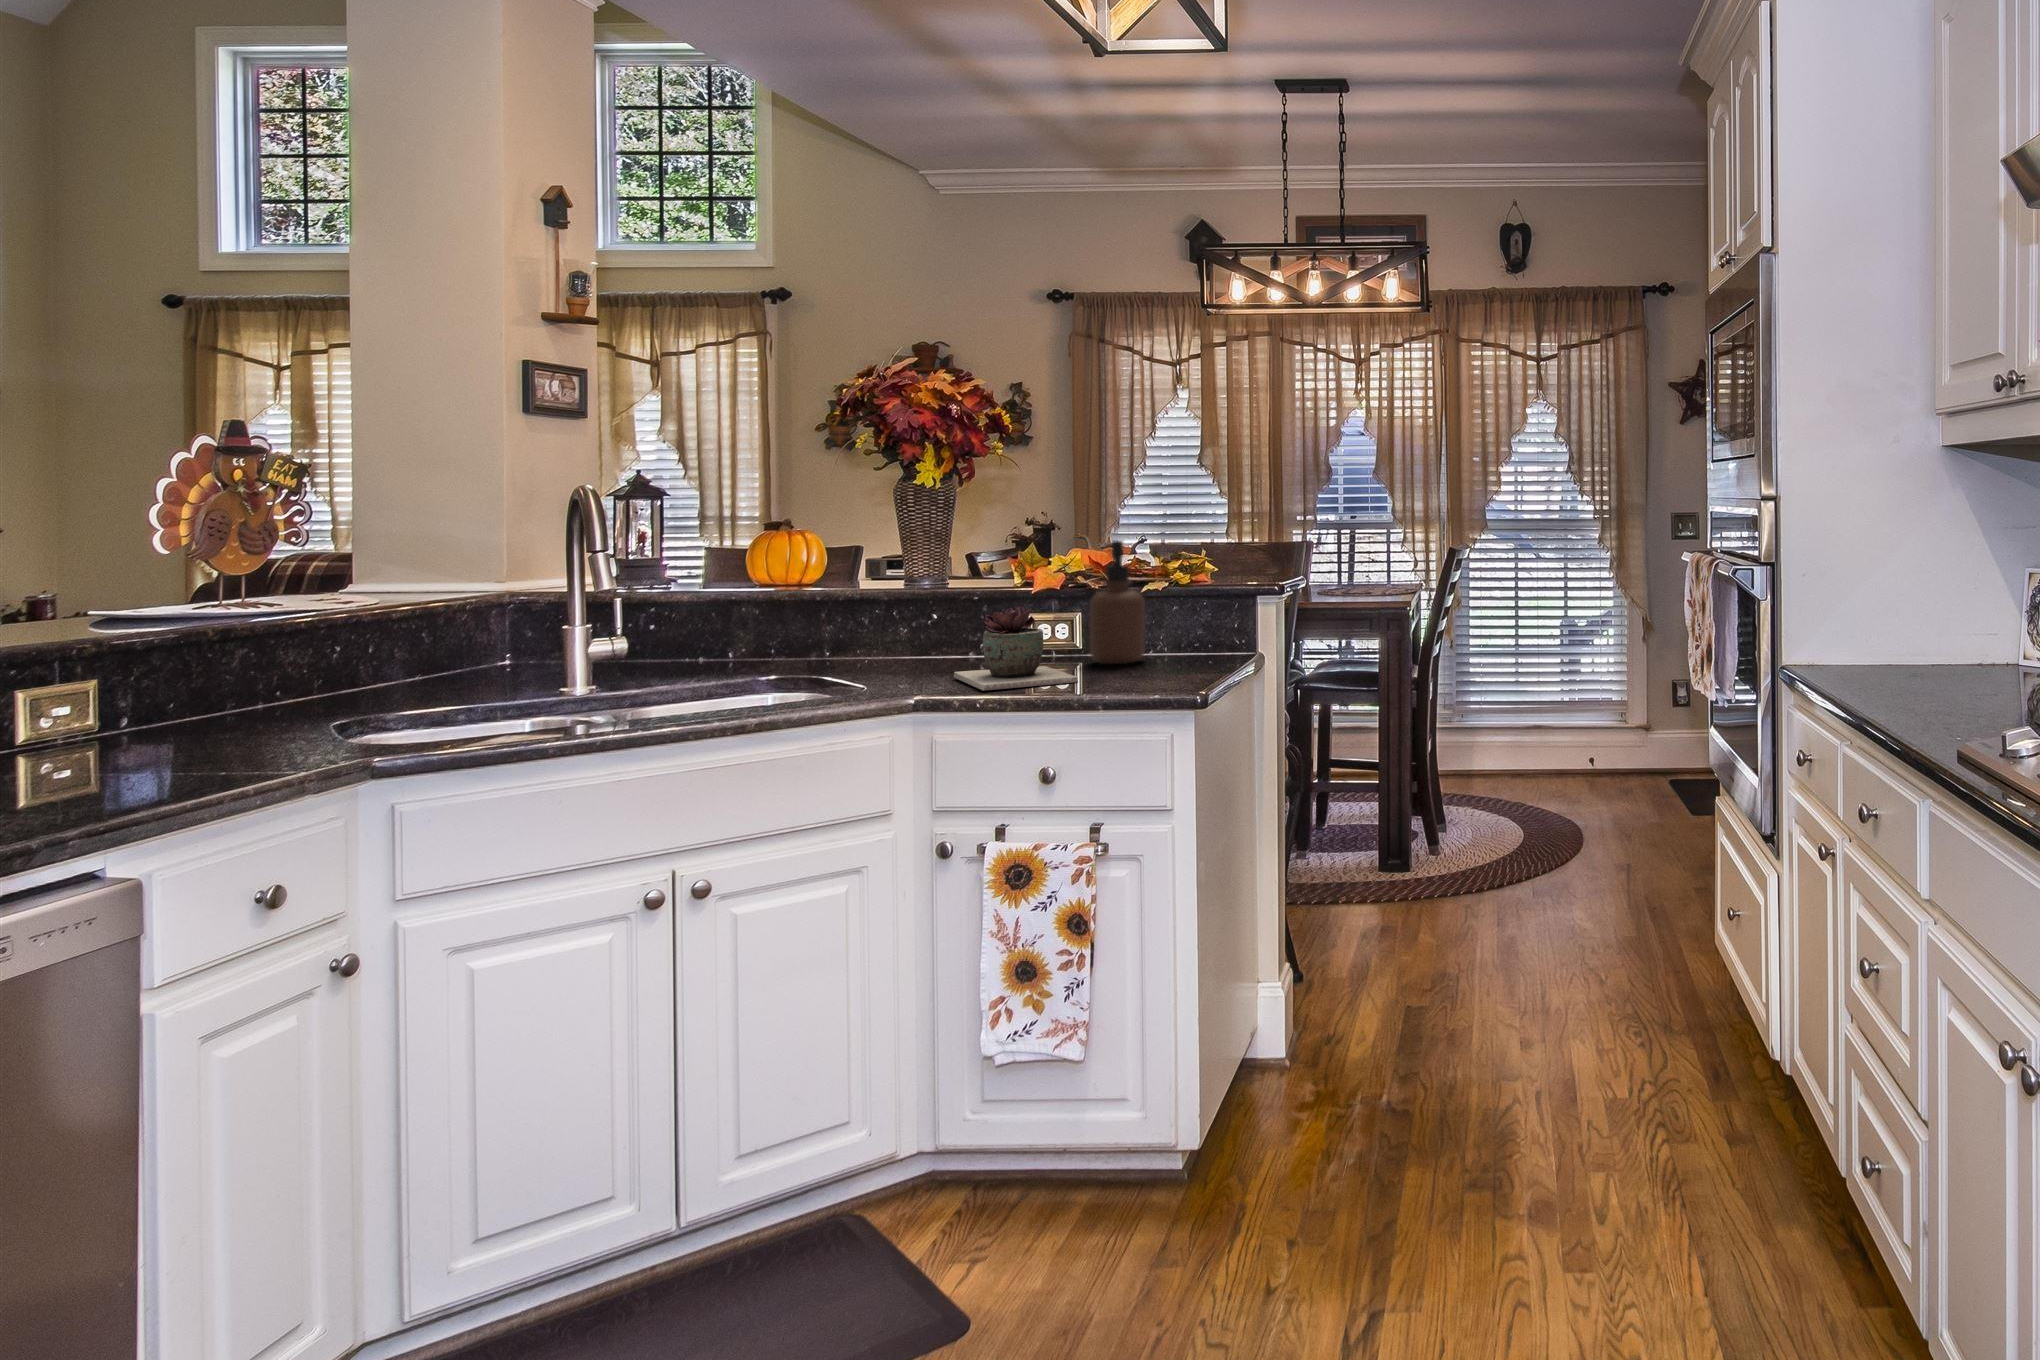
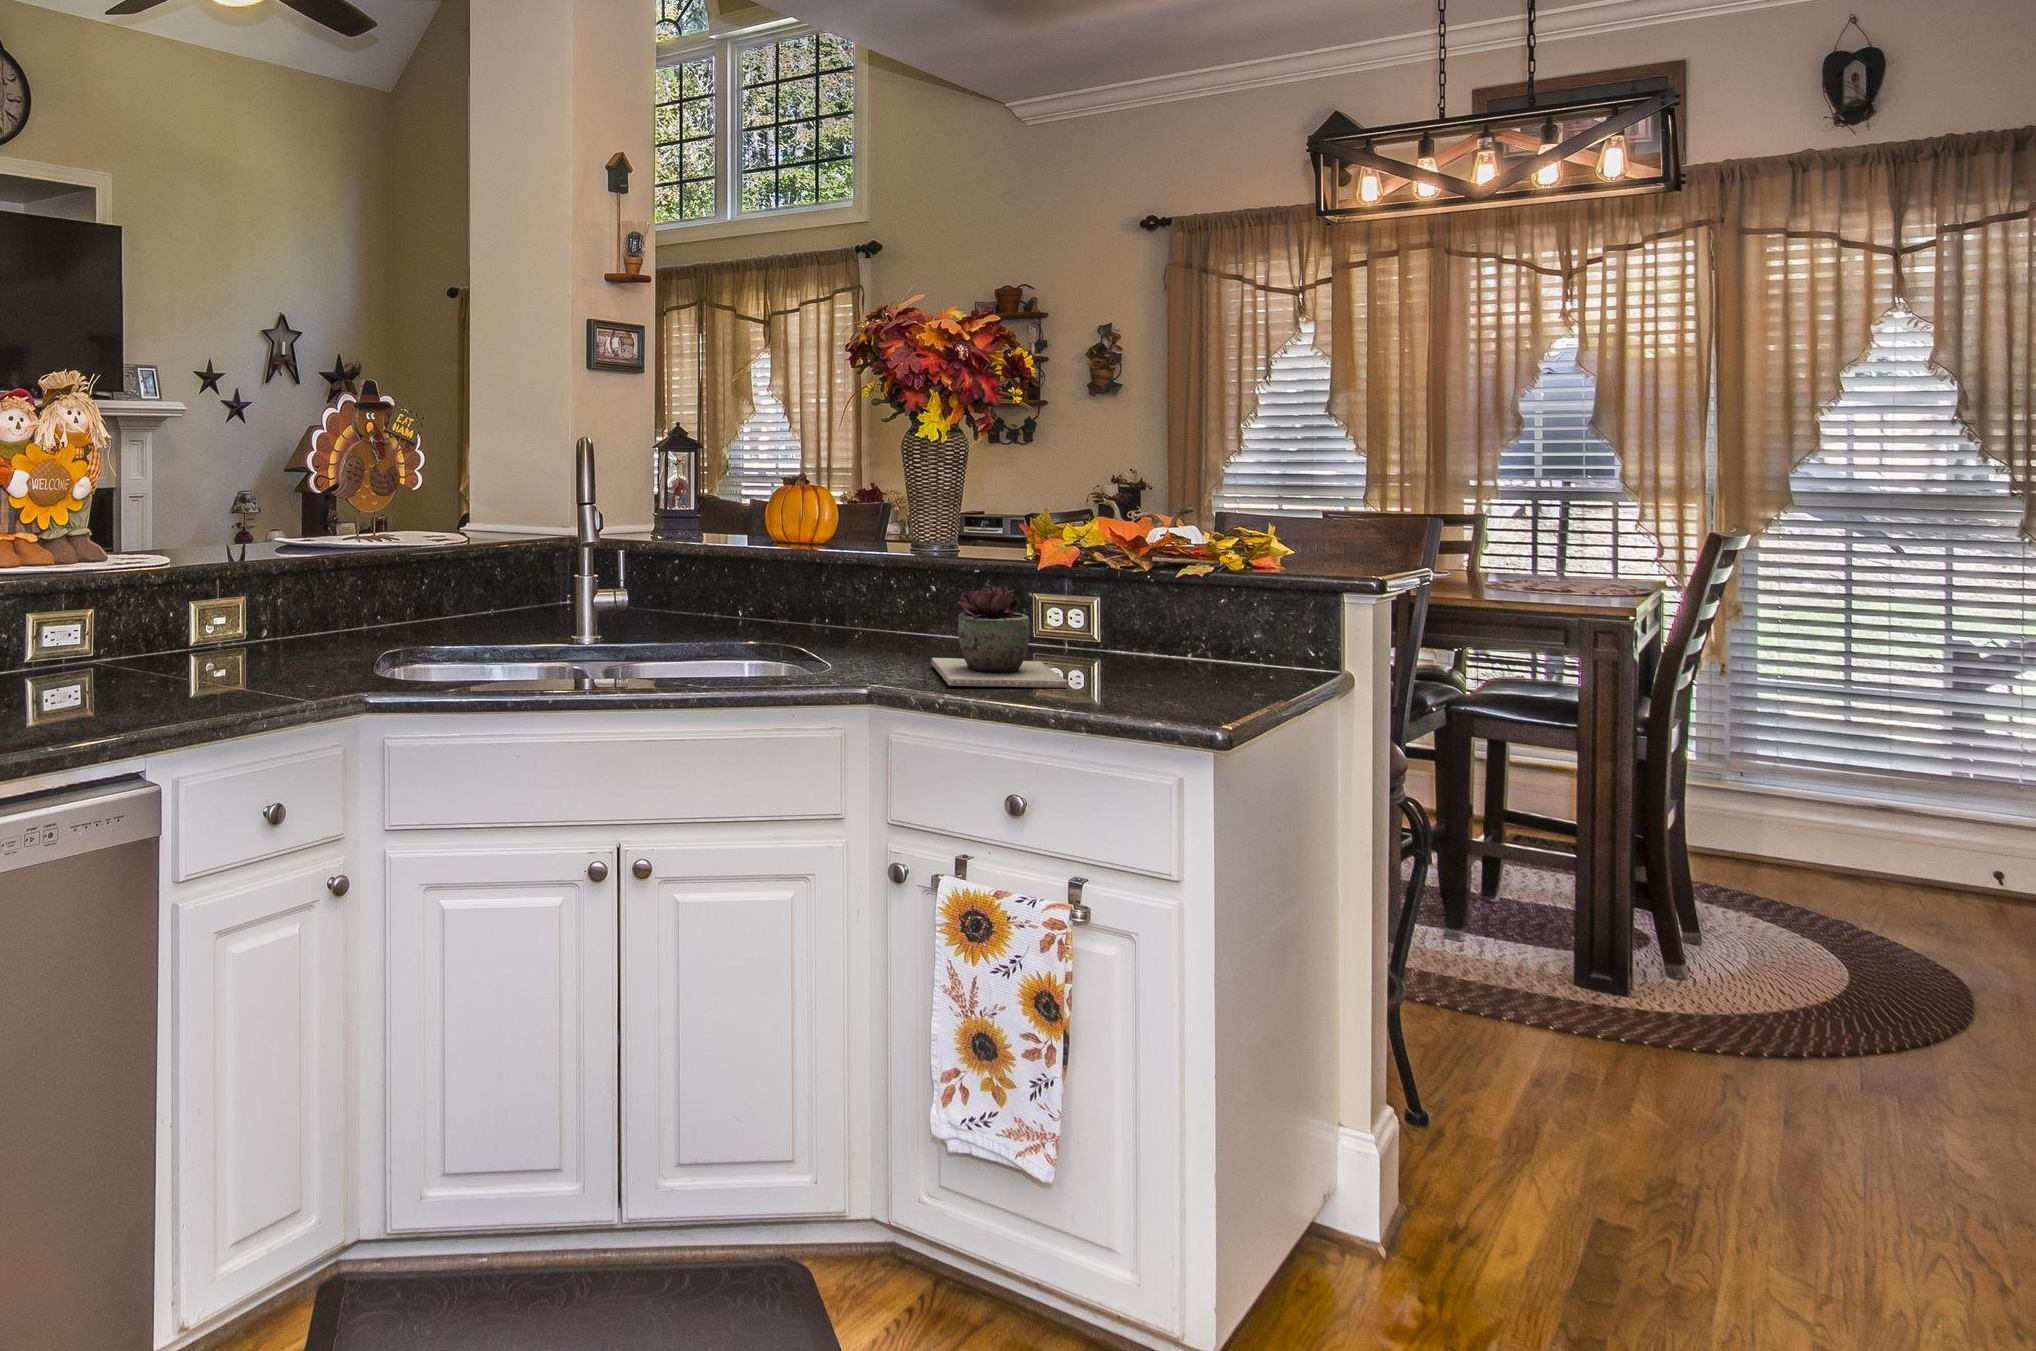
soap dispenser: present [1090,540,1145,664] -> none [1098,508,1170,668]

